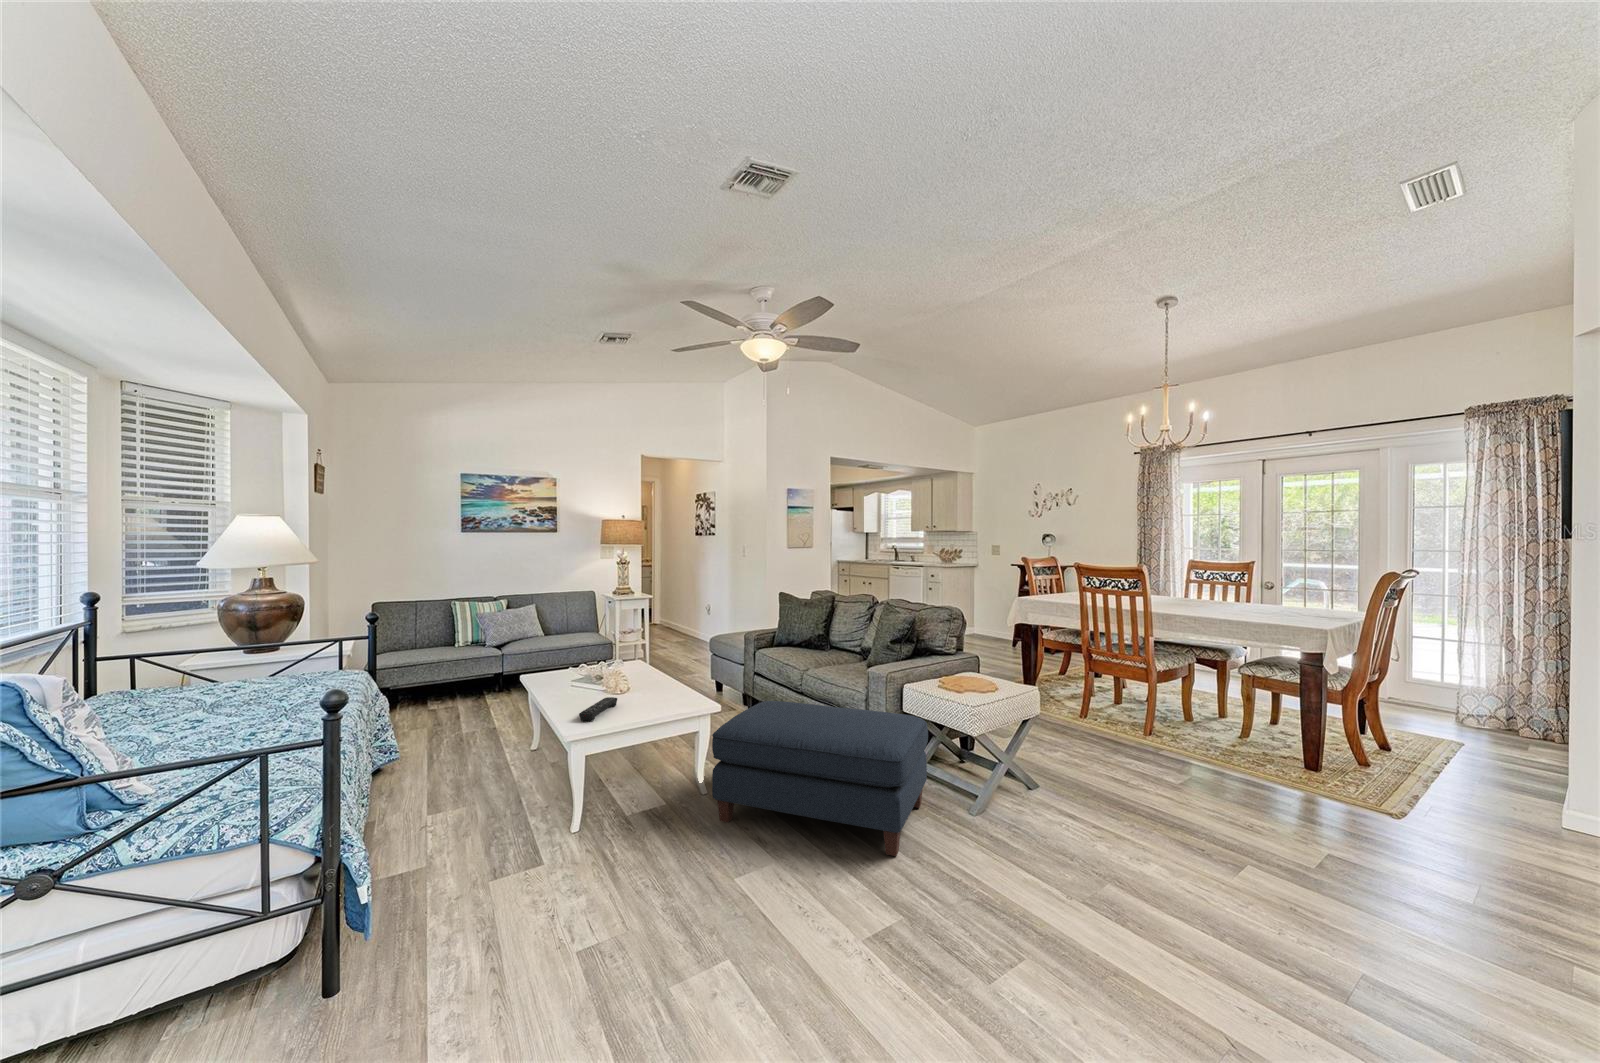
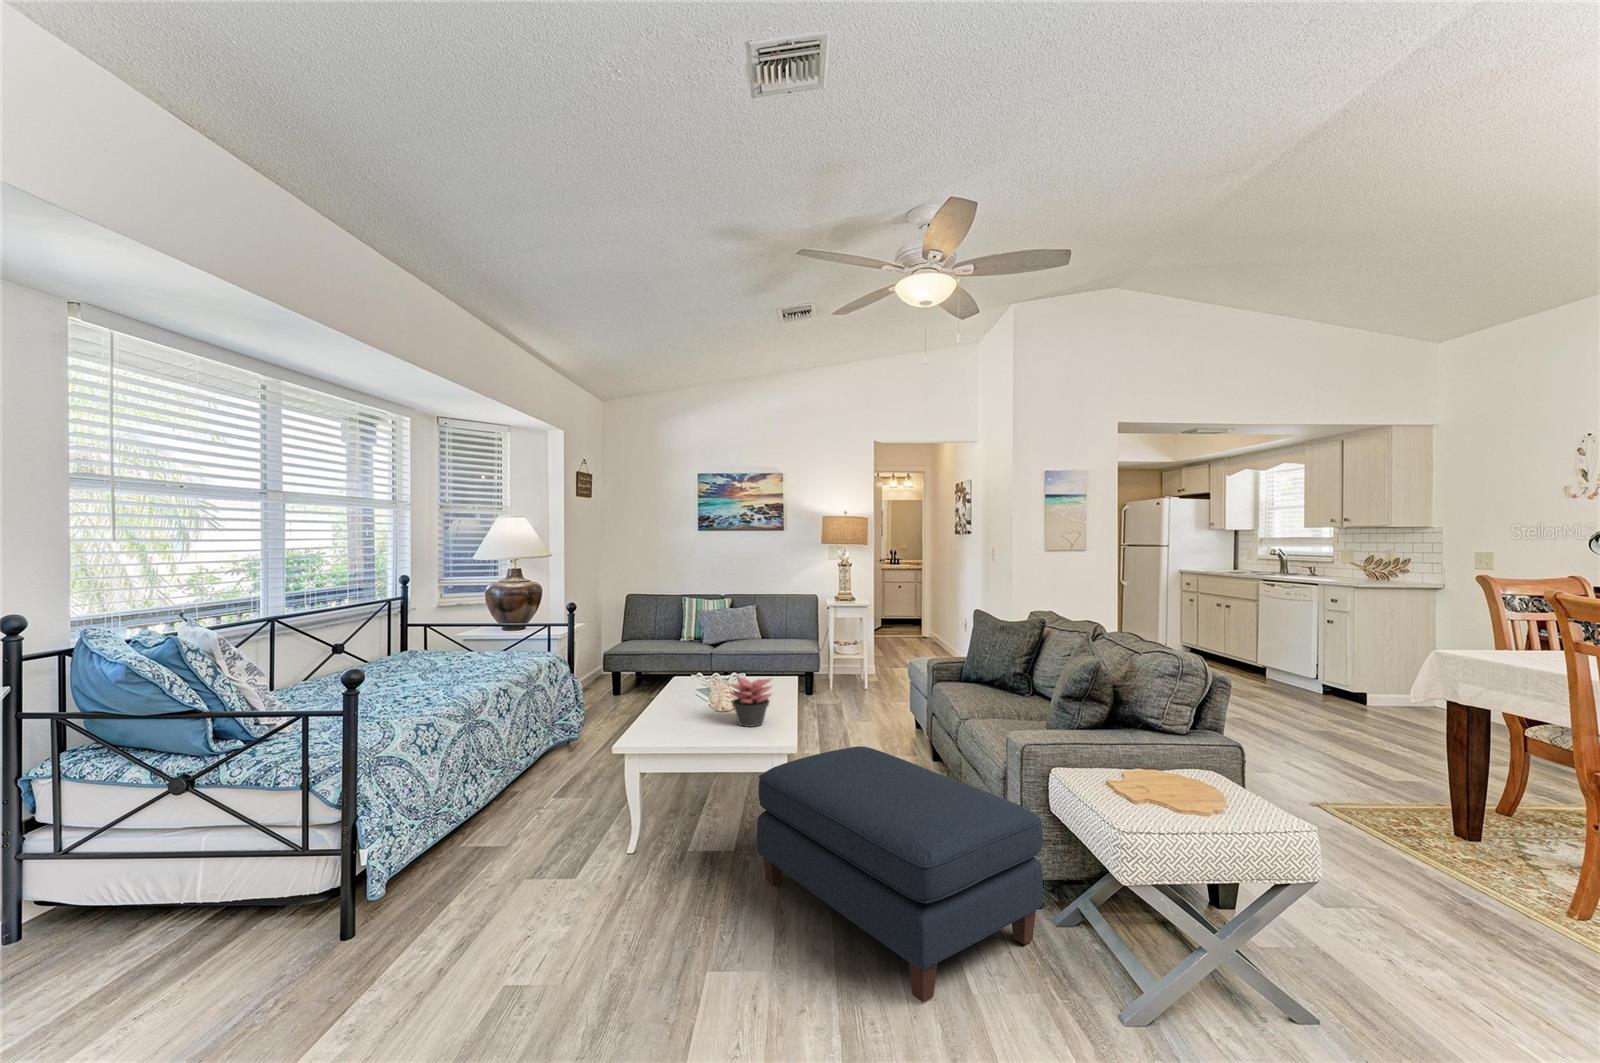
succulent plant: none [638,658,674,703] -> present [730,676,772,727]
remote control: present [579,697,617,721] -> none [651,712,707,735]

